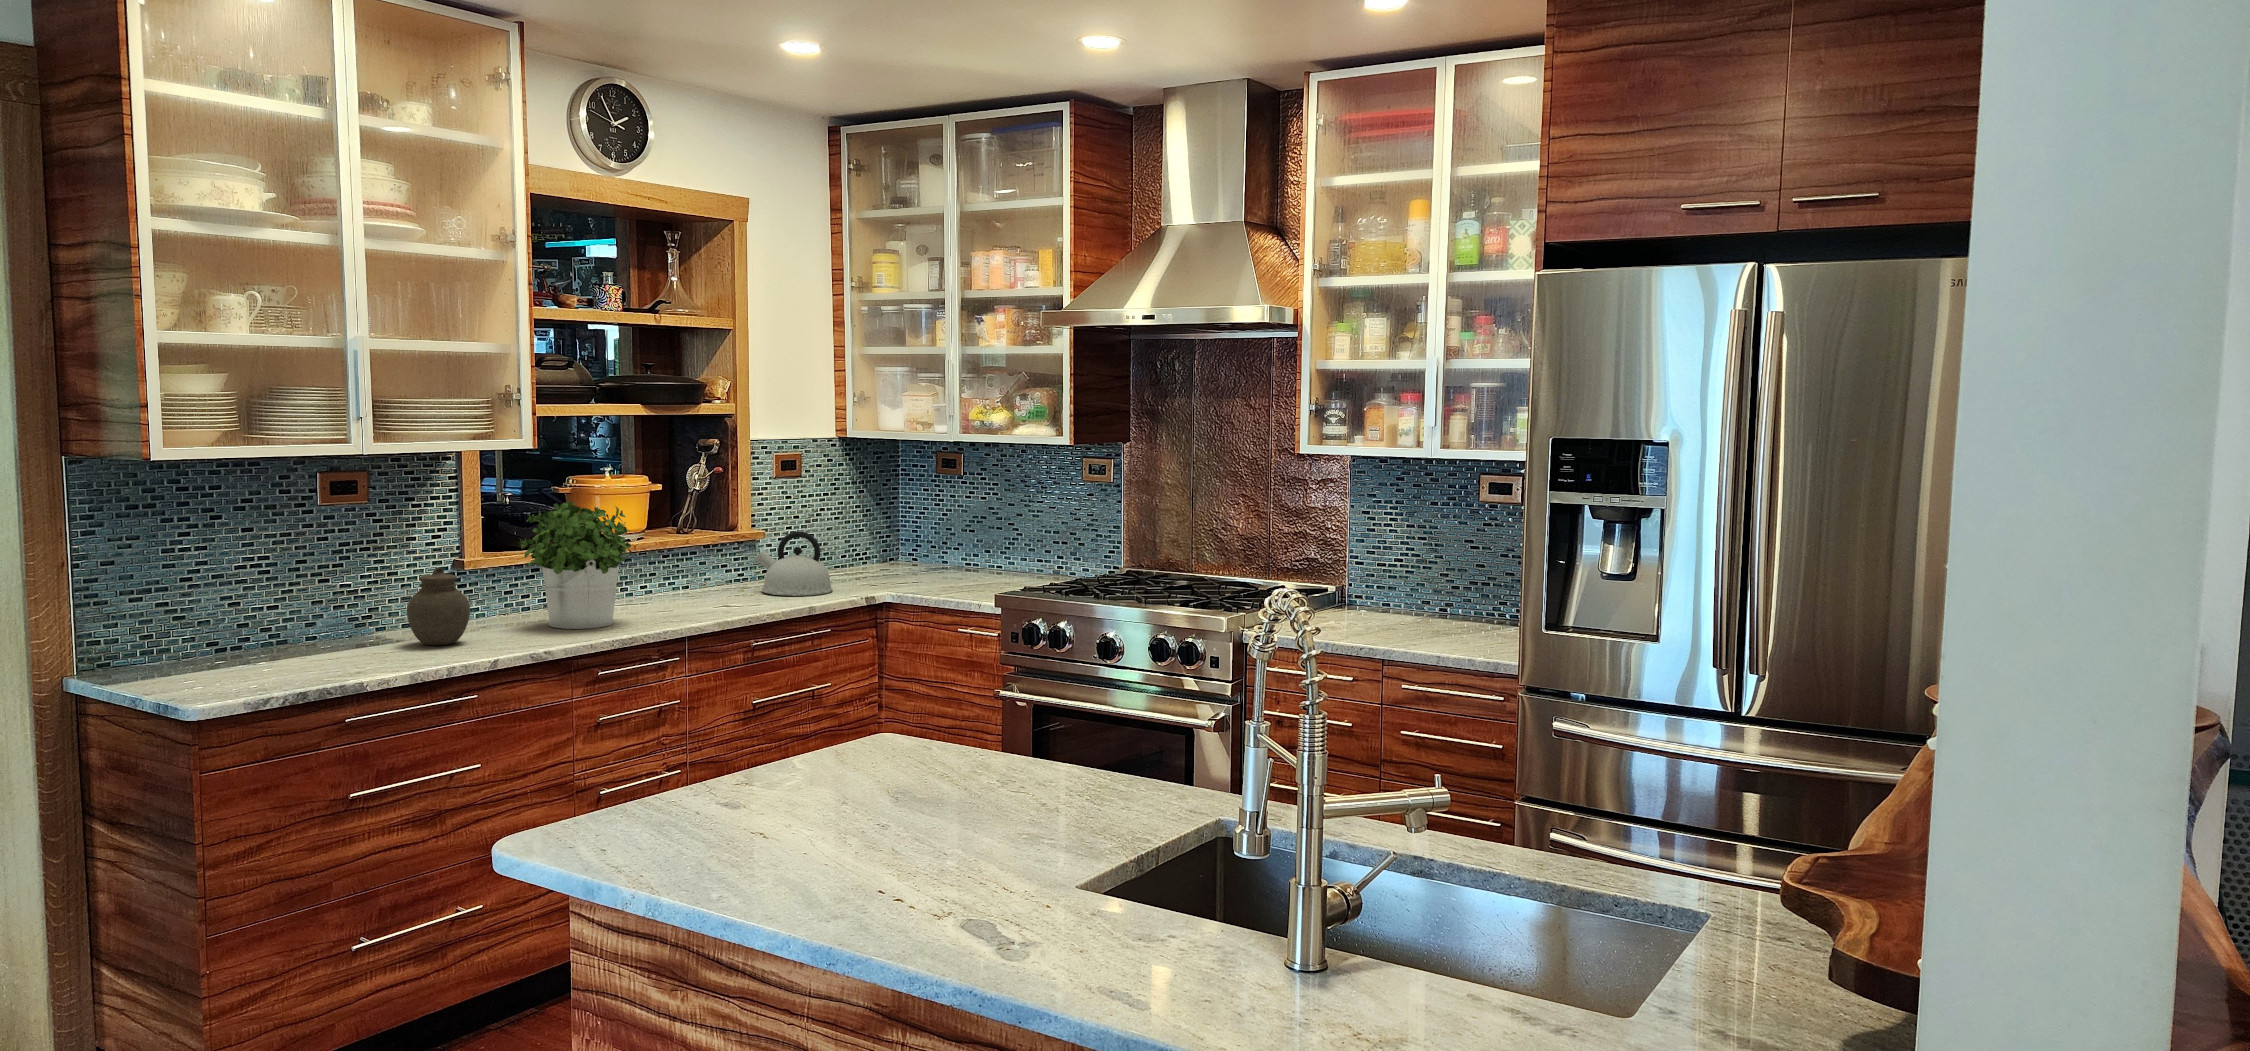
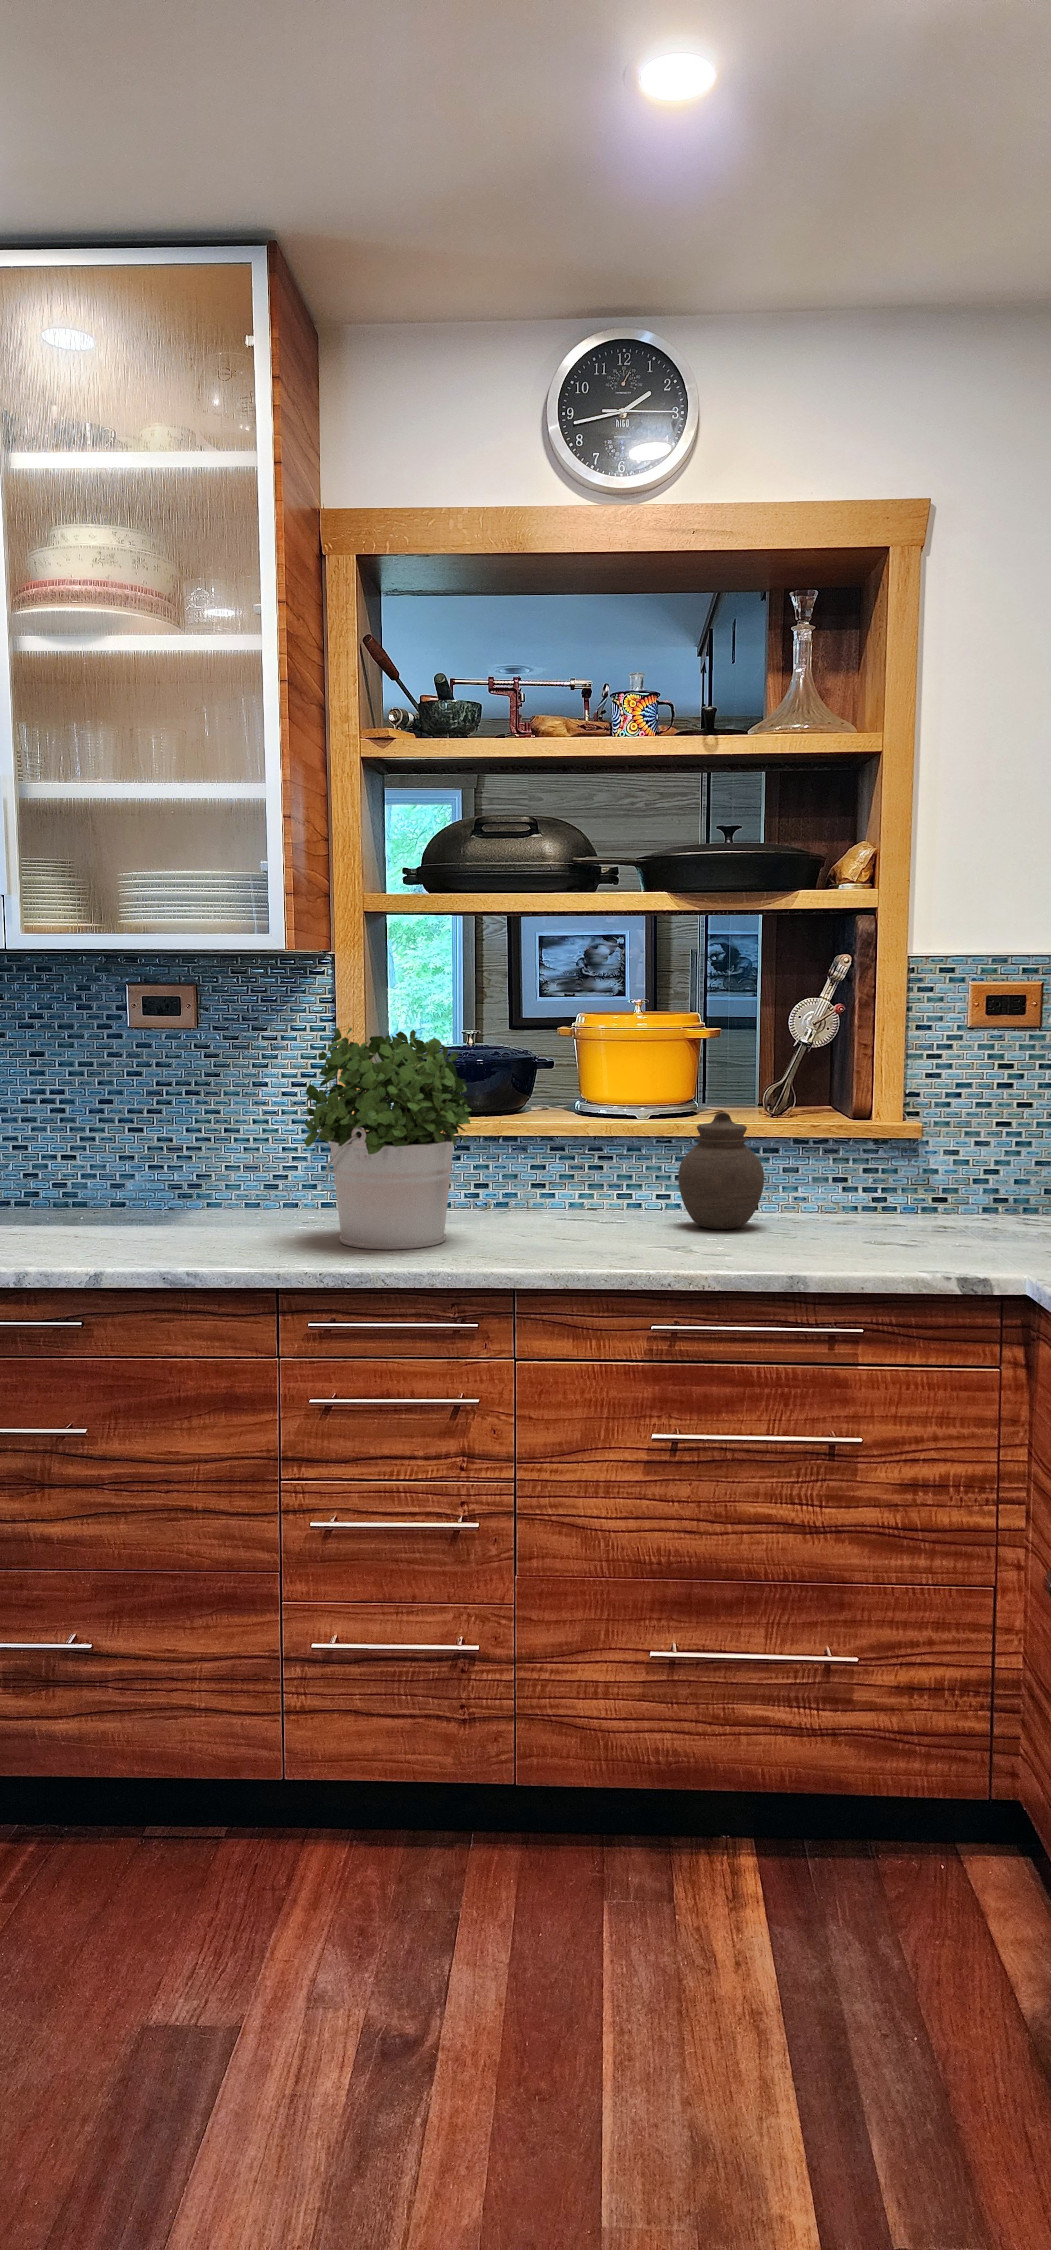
kettle: present [755,531,832,596] -> none [826,1121,971,1254]
jar: present [407,567,470,645] -> present [678,1112,764,1229]

